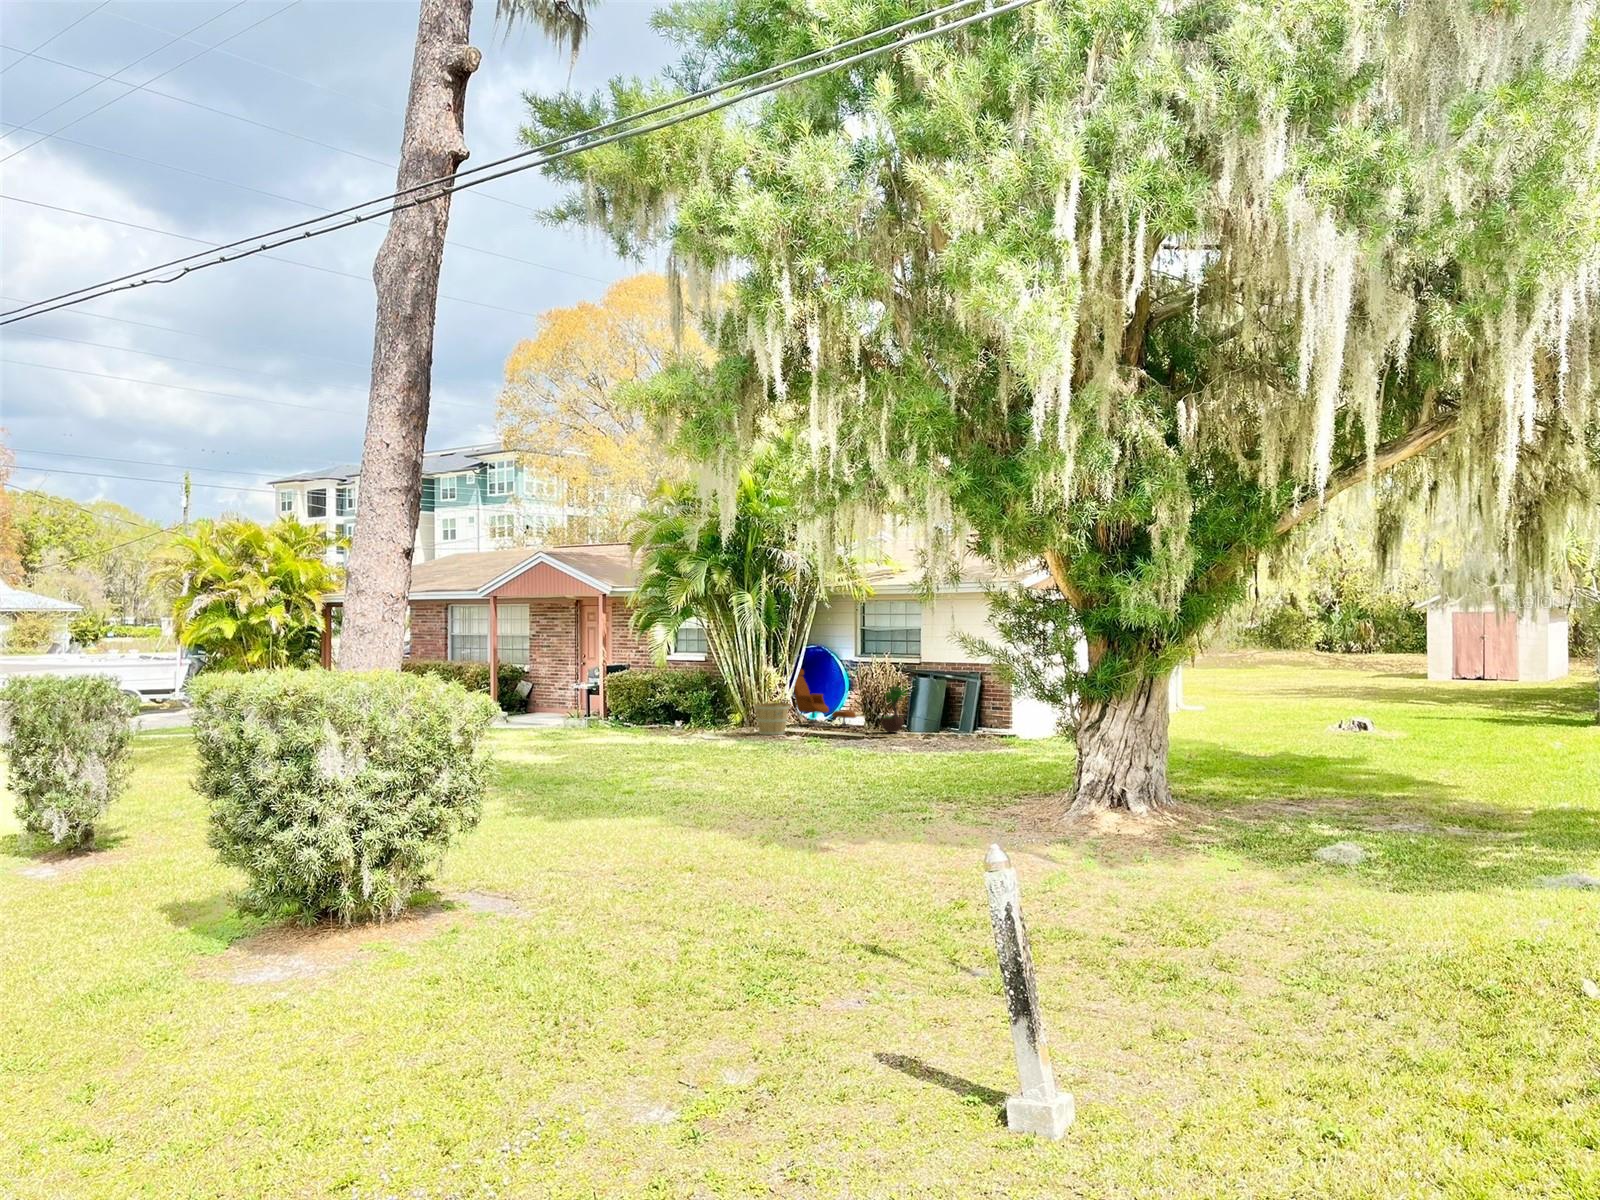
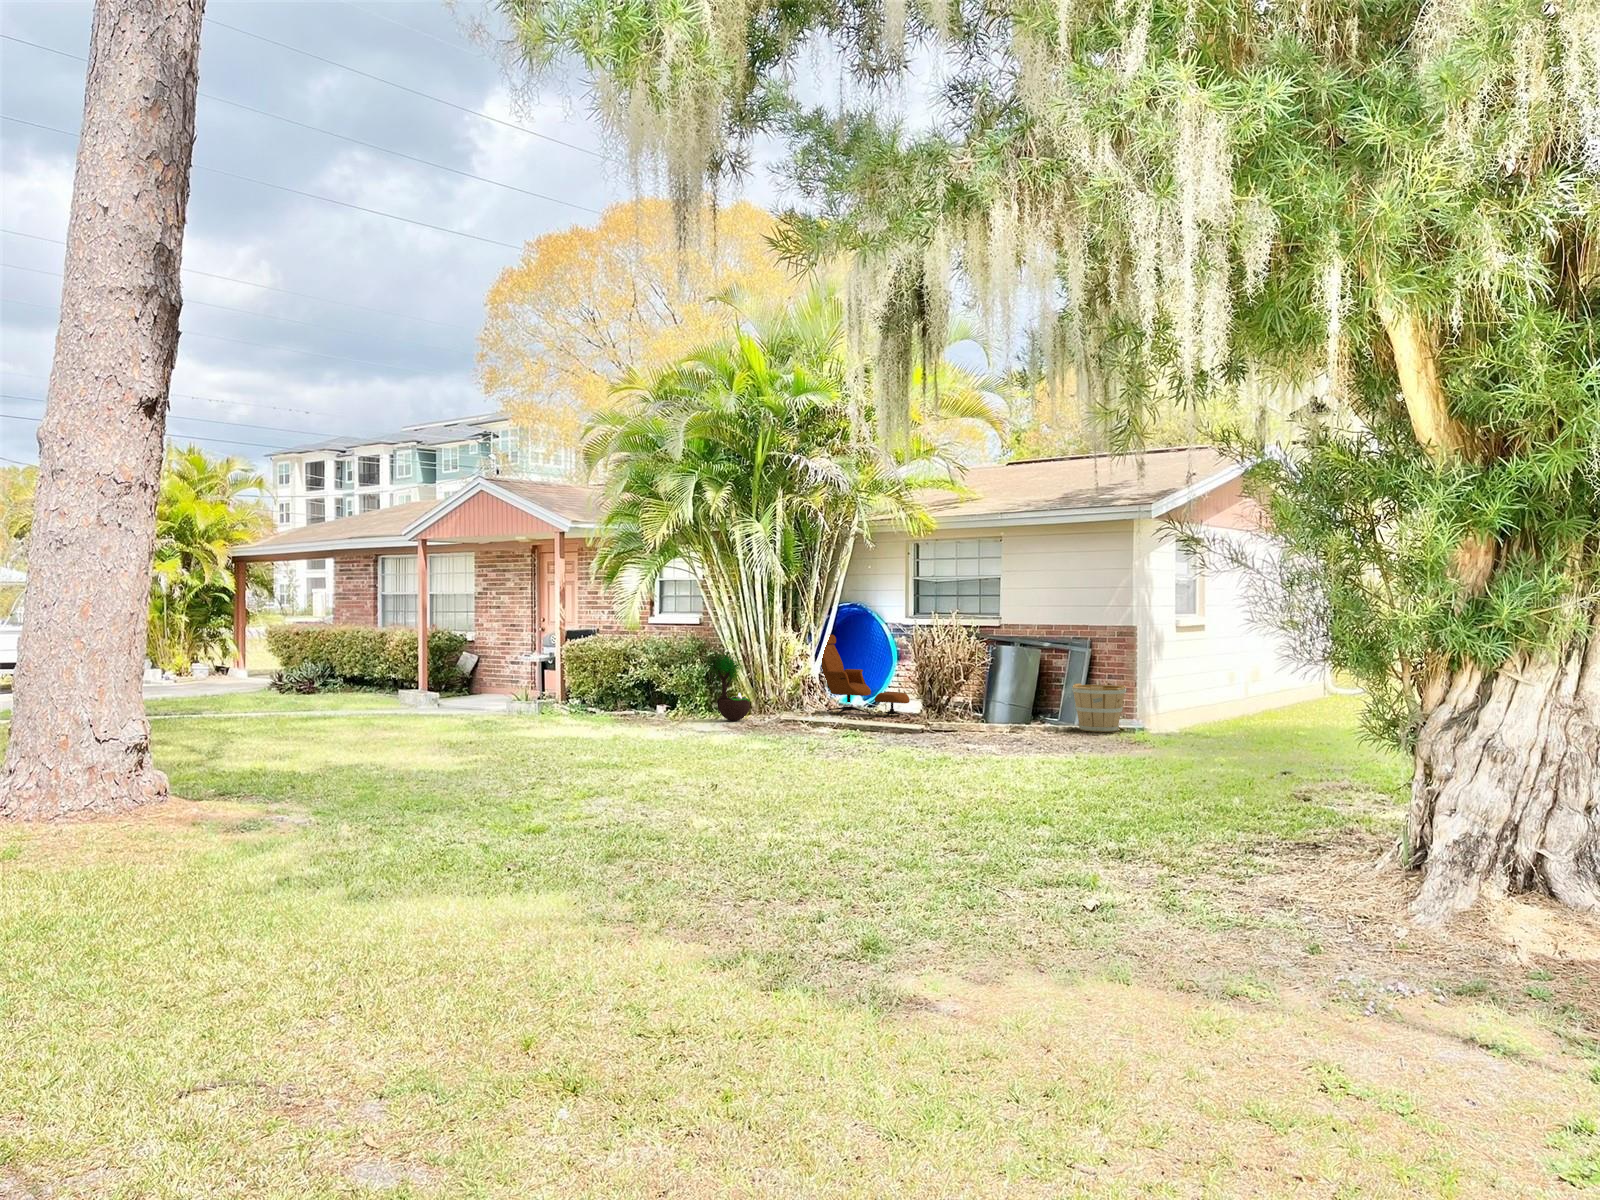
potted tree: present [881,684,906,733] -> present [706,651,750,721]
wooden bucket: present [754,702,790,735] -> present [1072,683,1126,732]

